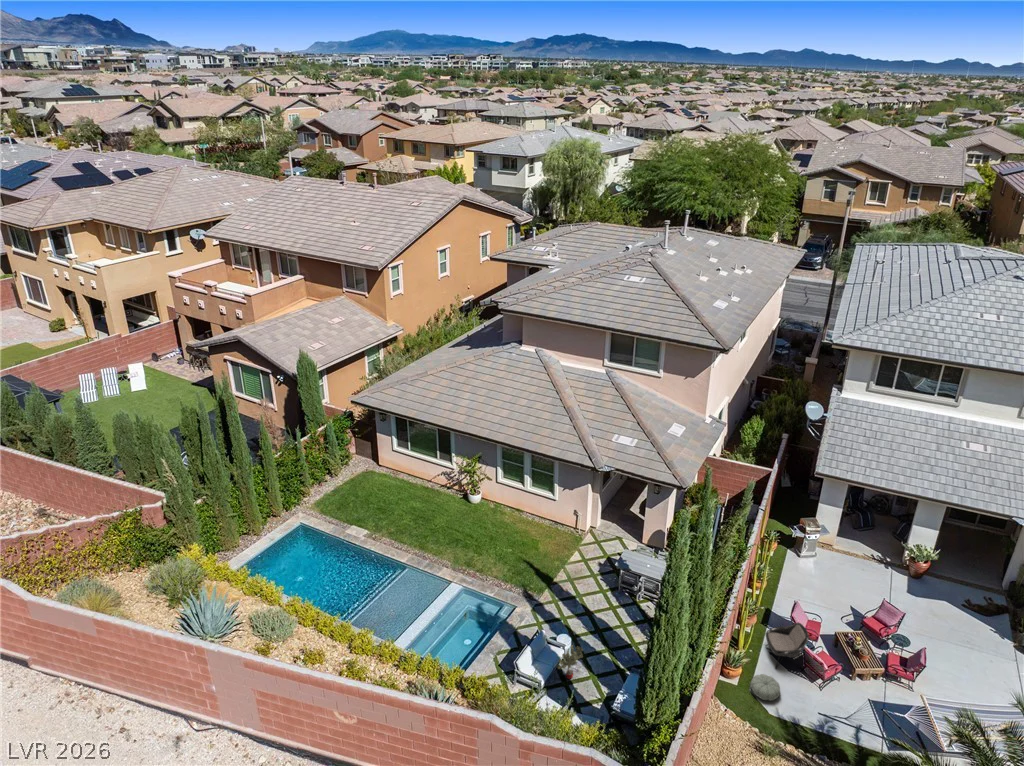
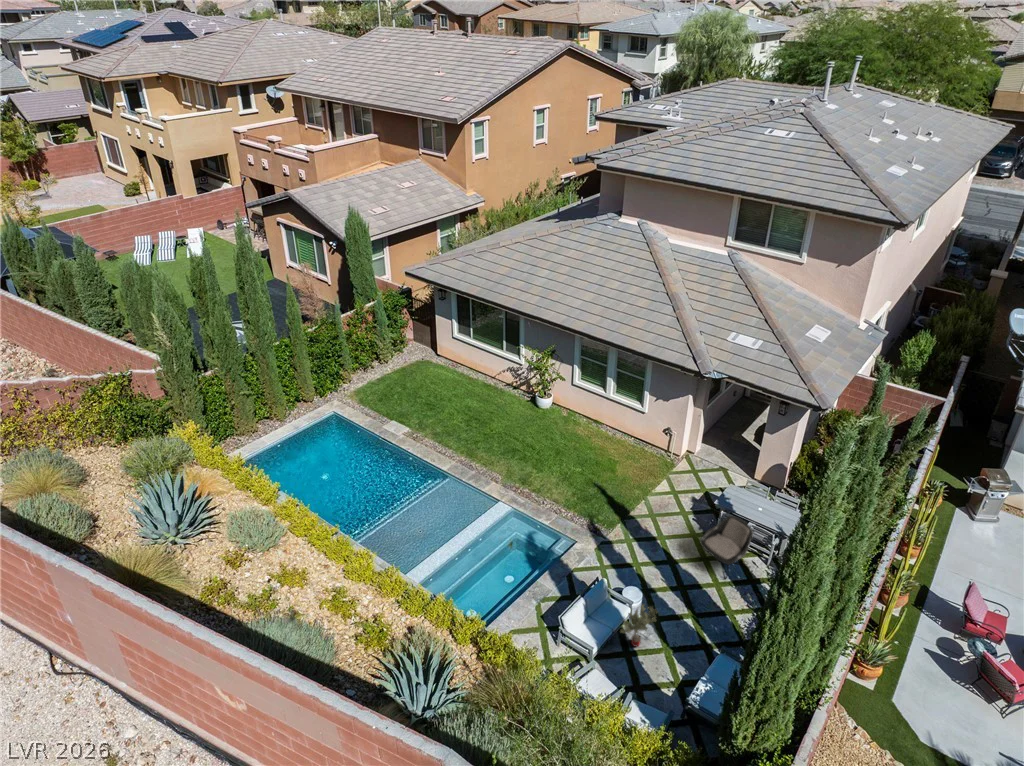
lounge chair: present [766,623,809,669] -> present [700,516,753,578]
pouf: present [750,674,780,701] -> none [897,683,944,725]

